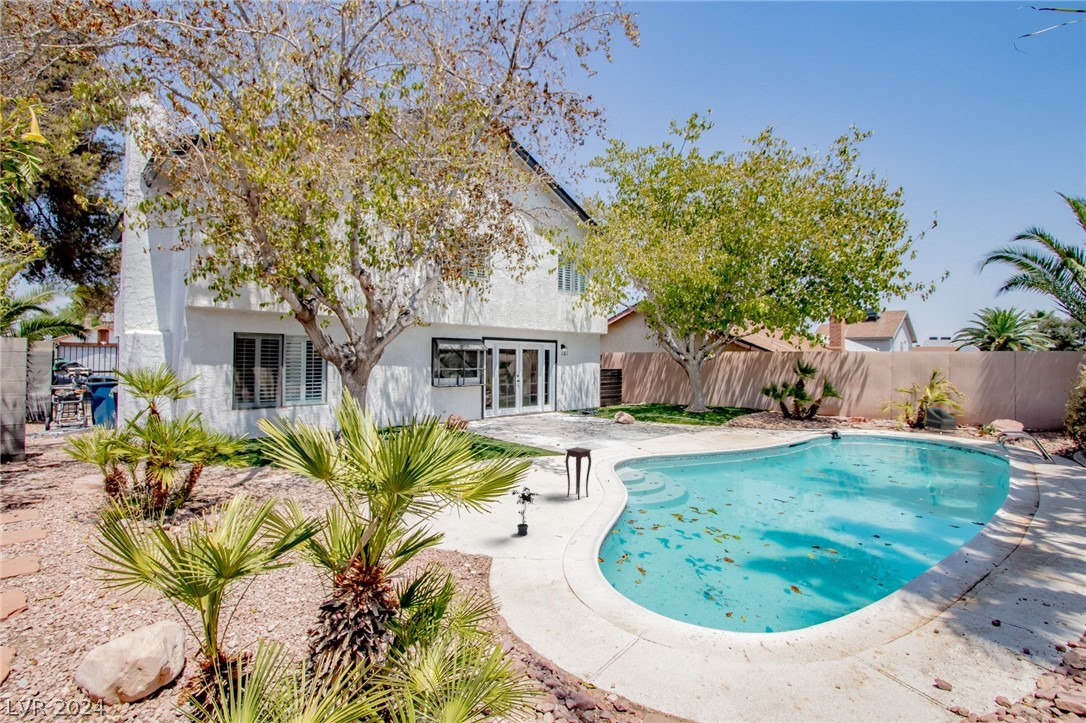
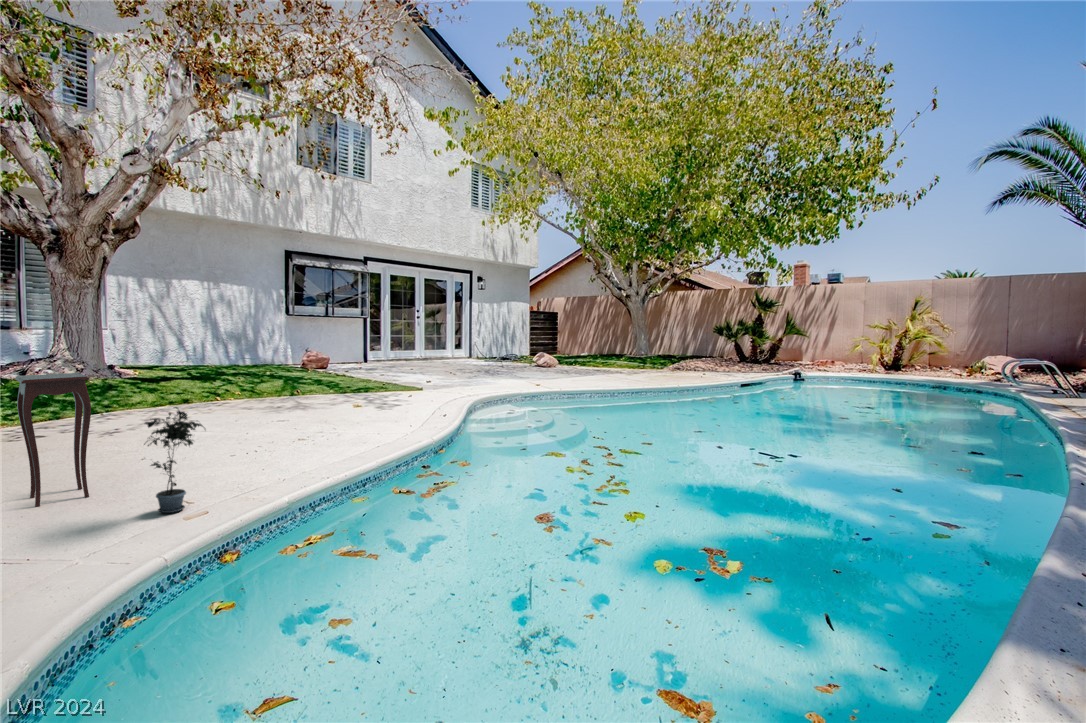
armchair: present [926,407,956,430] -> none [903,336,939,375]
side table: present [566,447,591,500] -> present [15,373,91,507]

